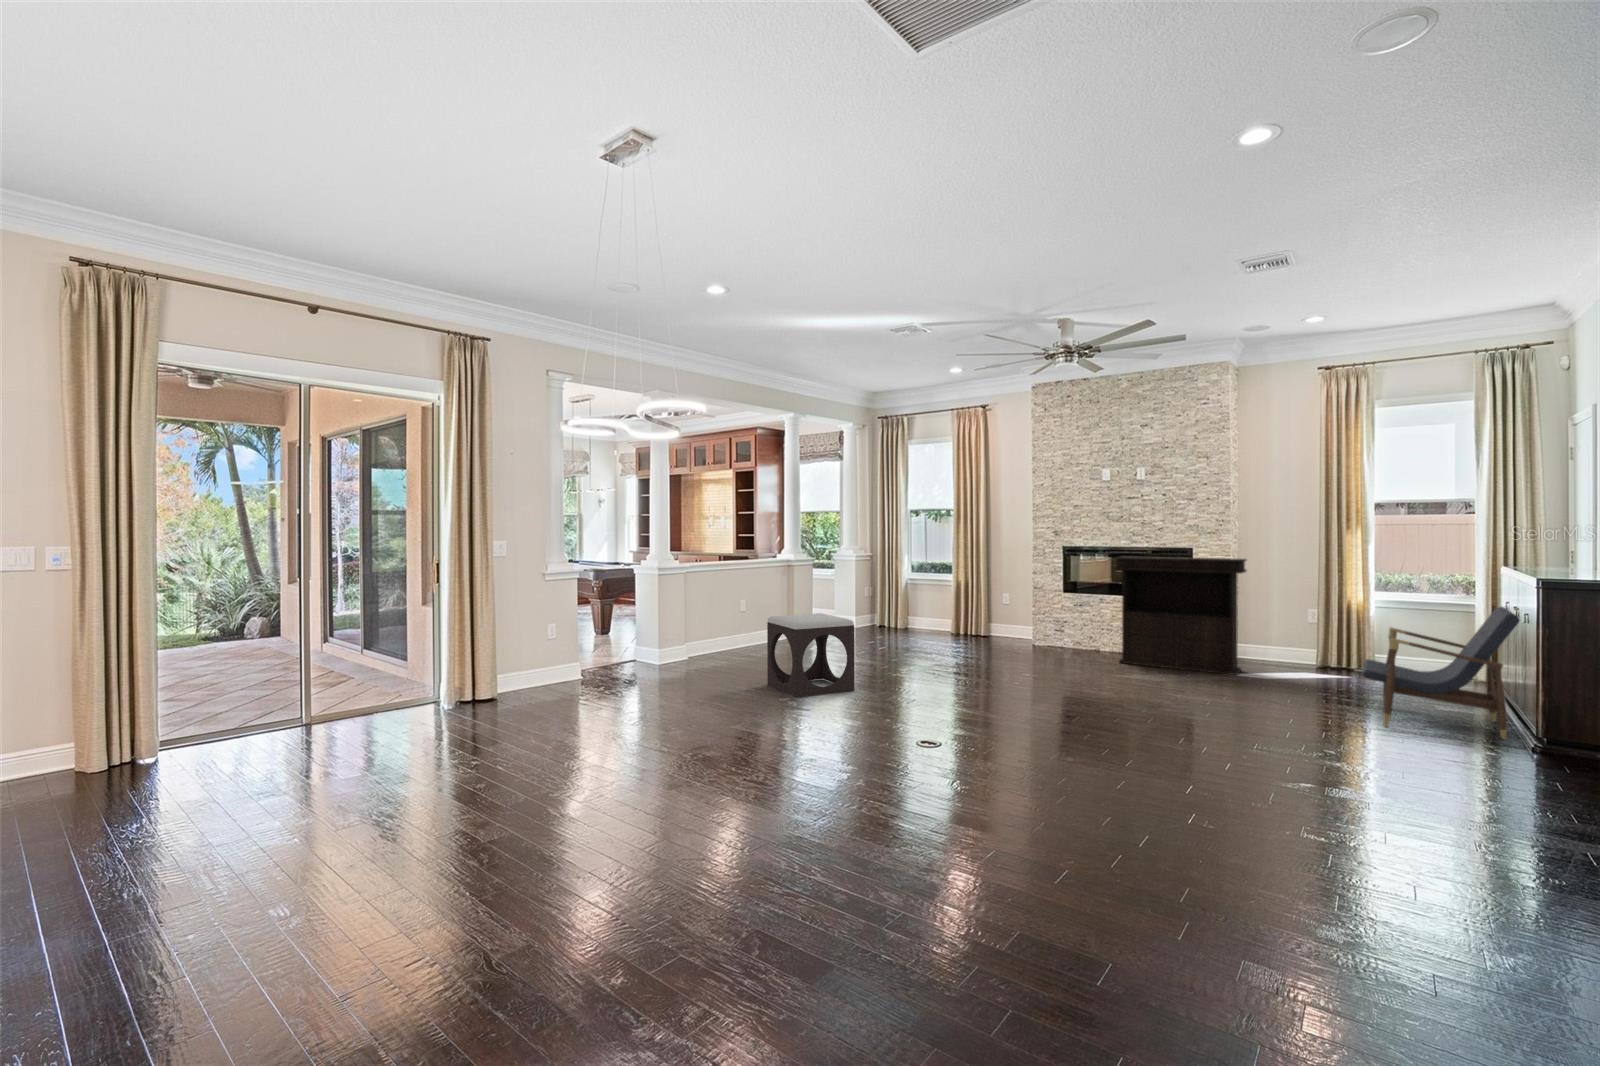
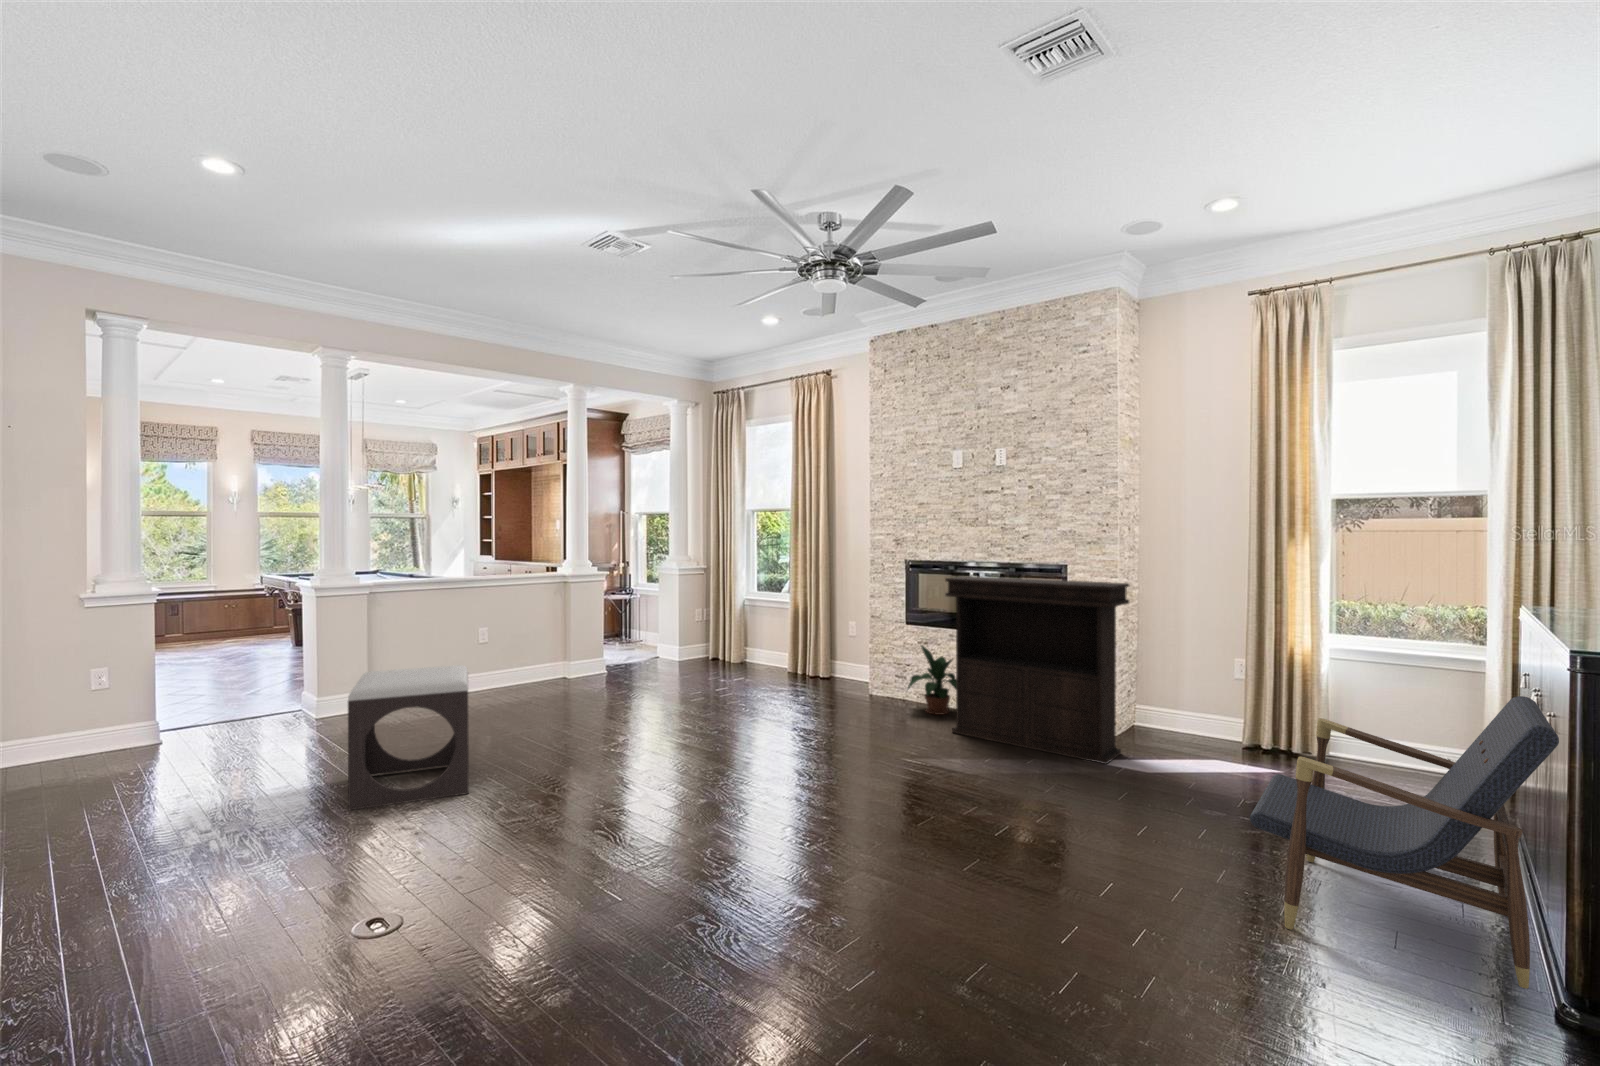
potted plant: none [1072,606,1116,655] -> present [907,646,956,715]

